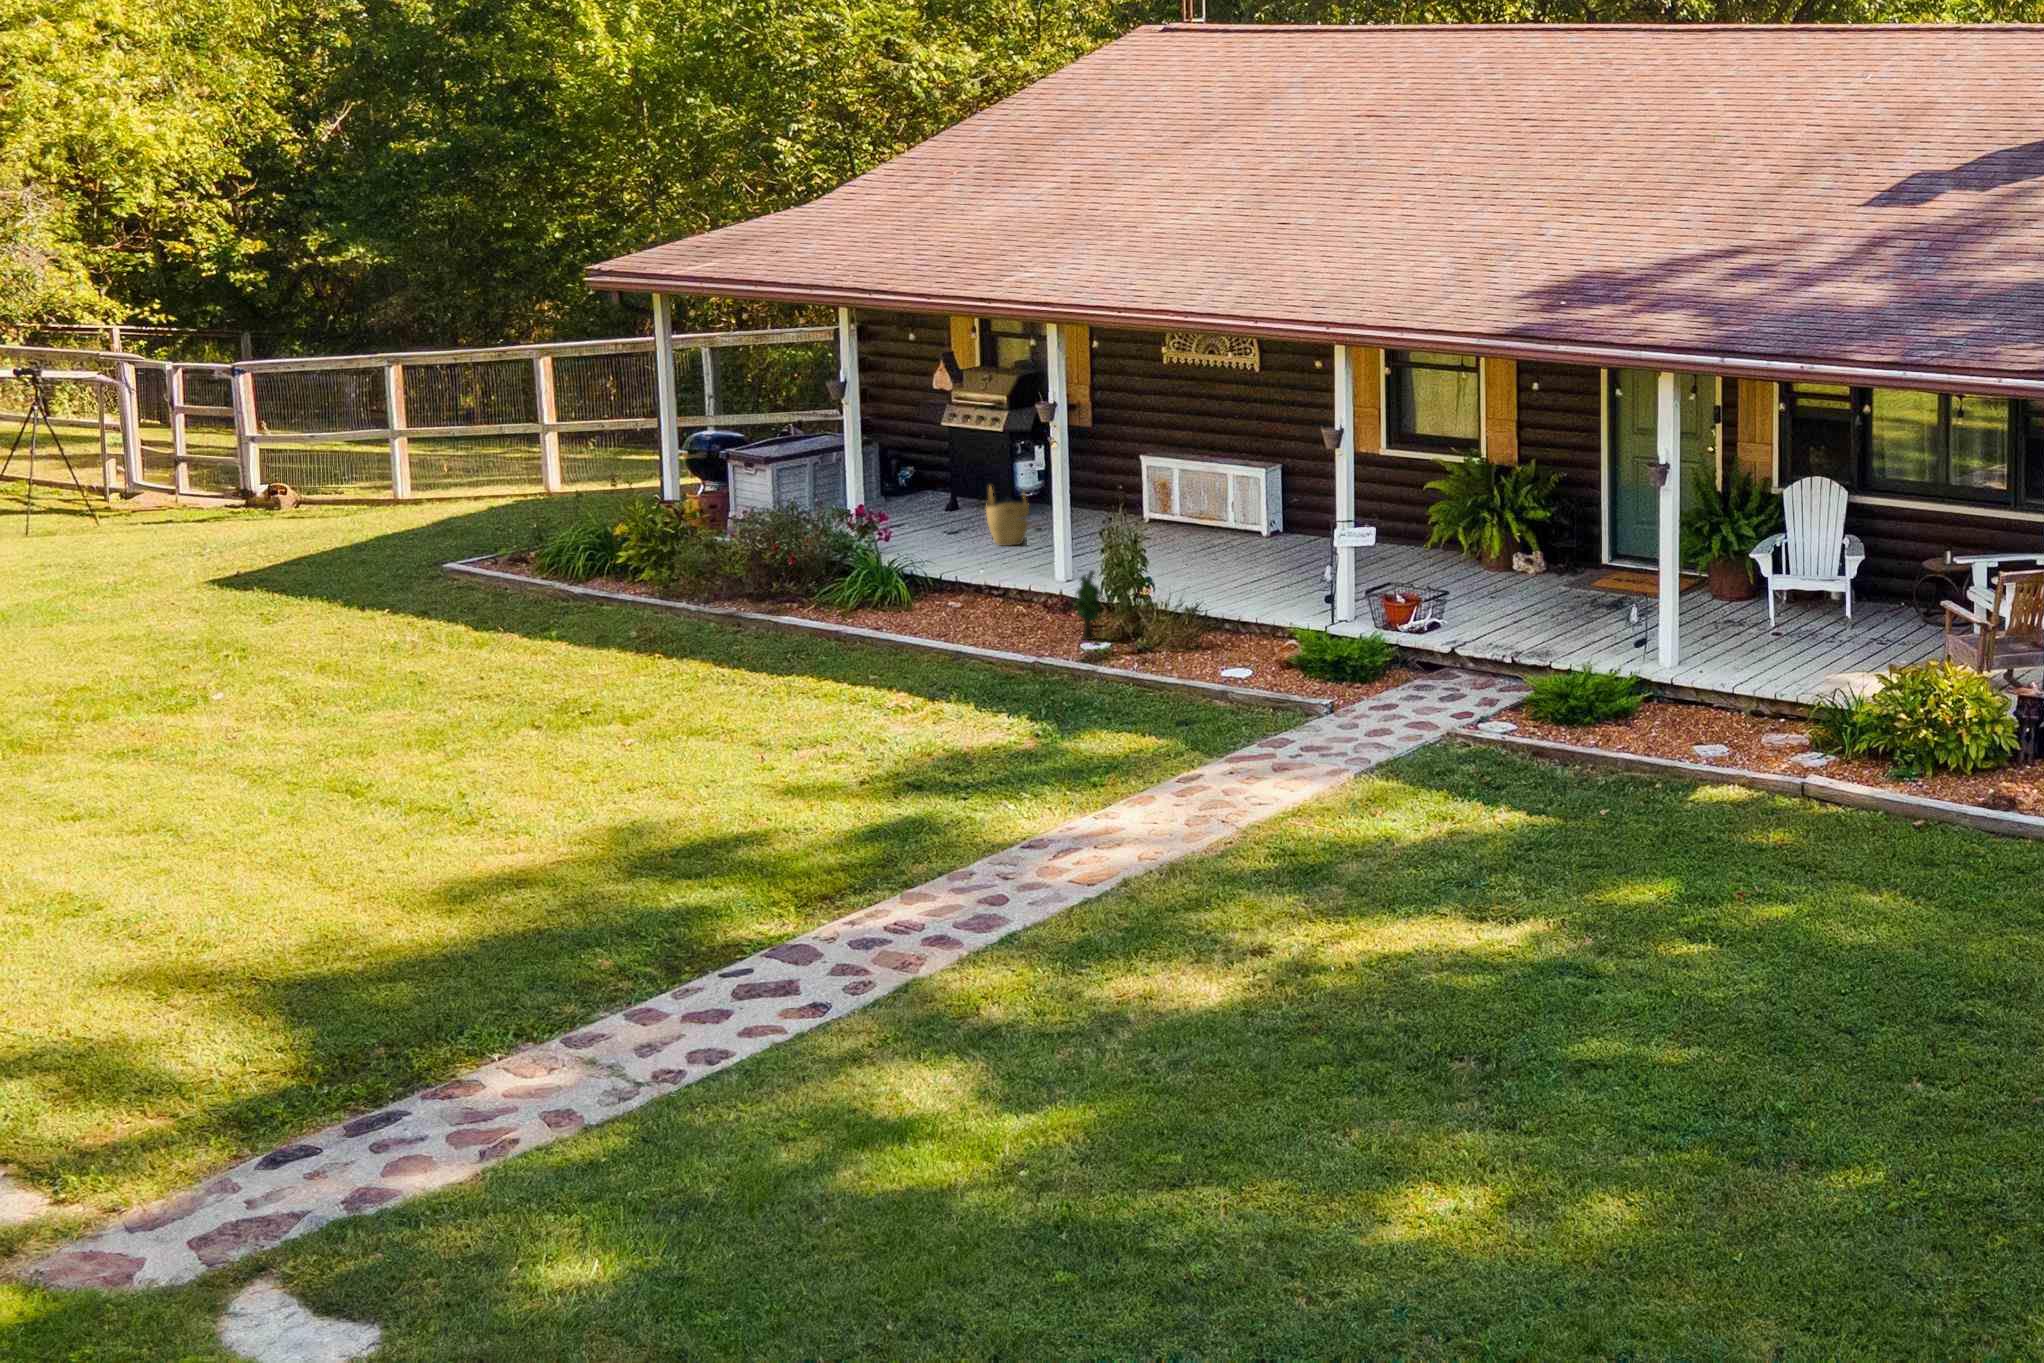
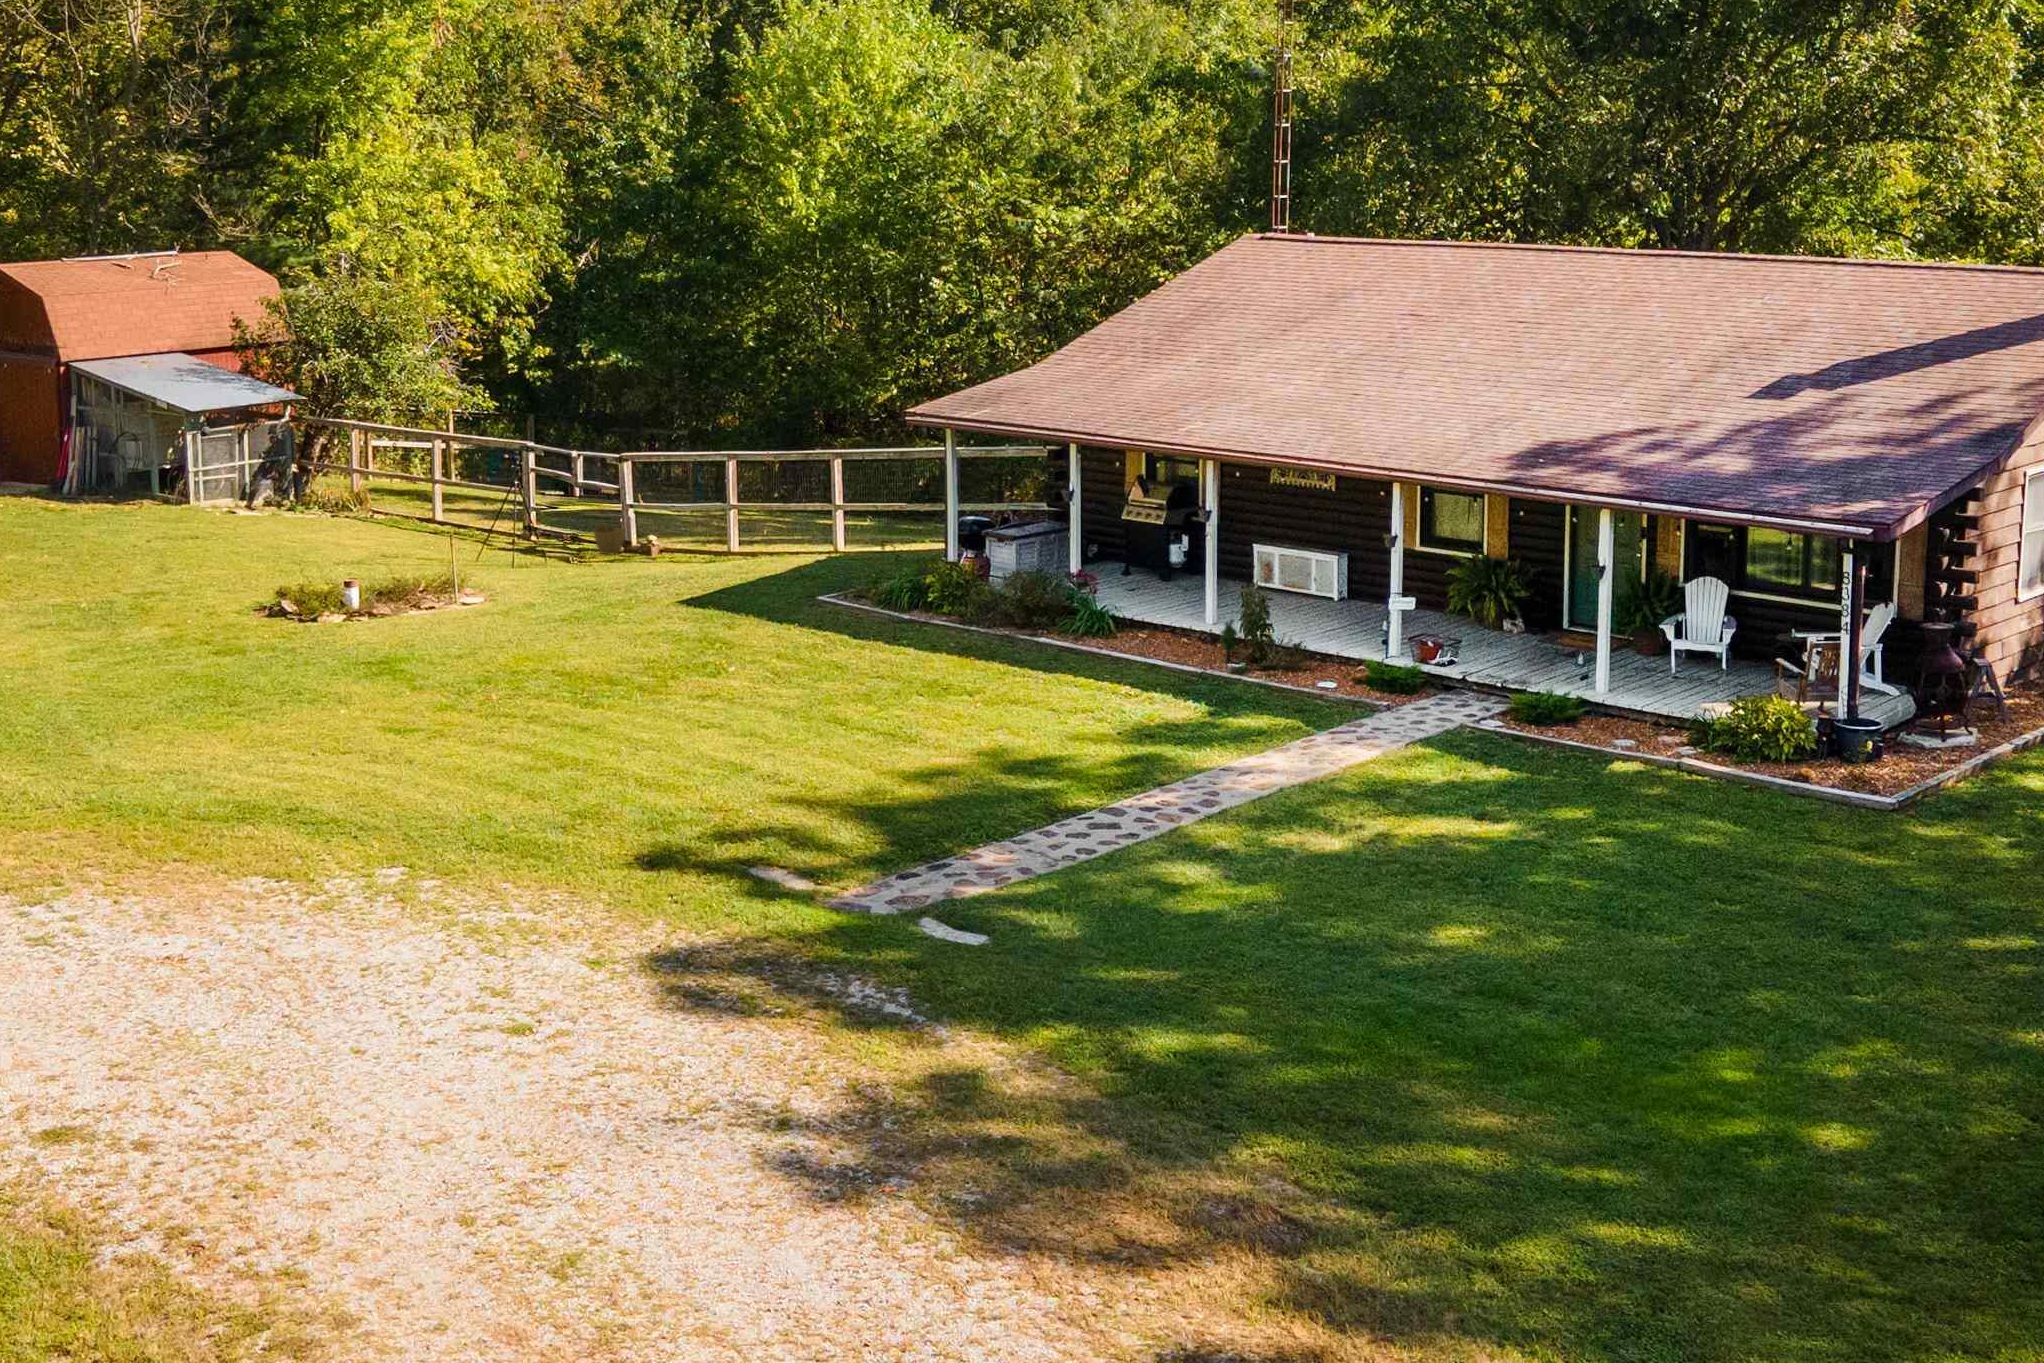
woven basket: present [986,487,1029,546] -> present [594,520,624,555]

